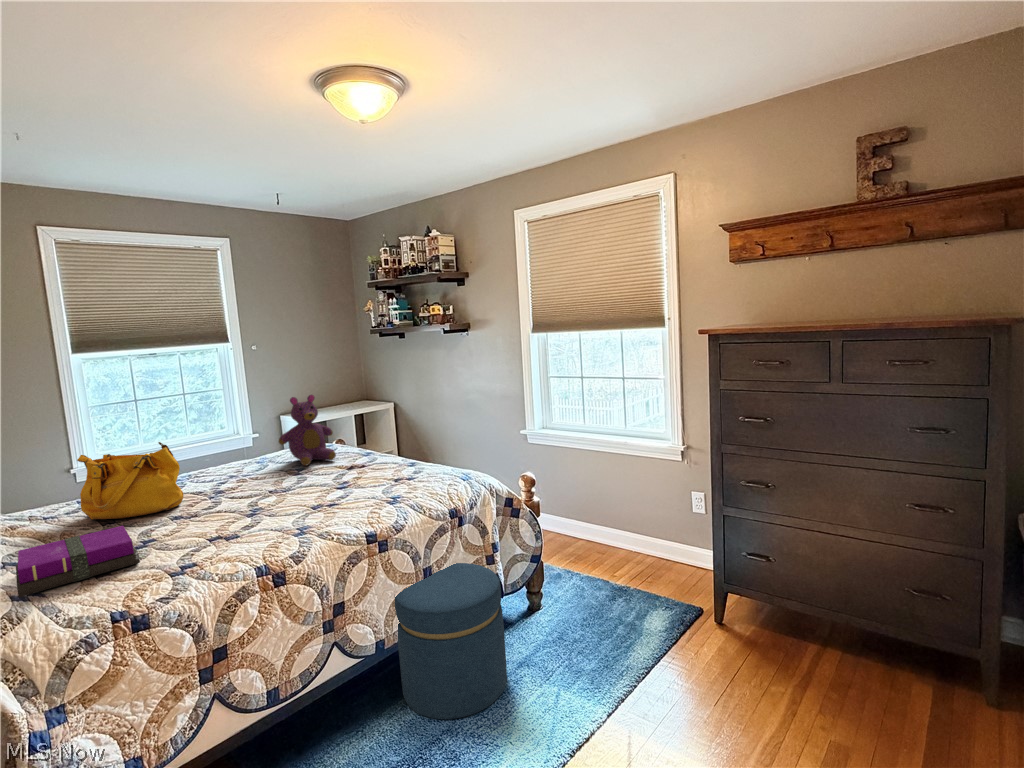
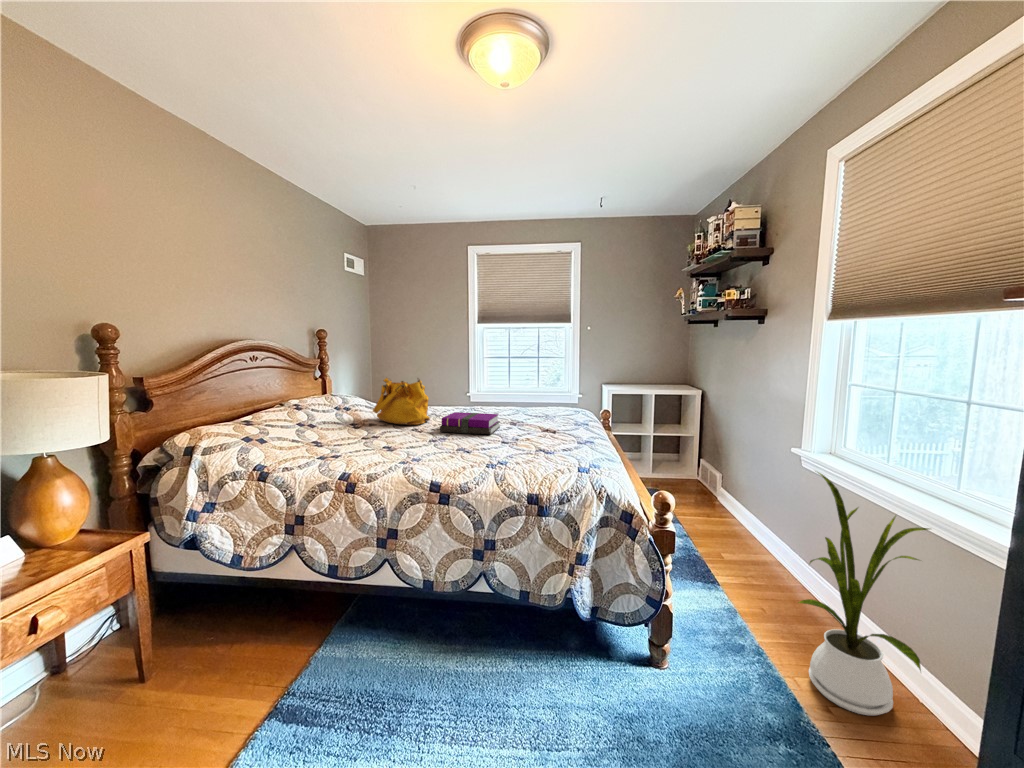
teddy bear: present [279,395,336,466] -> none [521,364,568,425]
house plant: none [567,435,651,569] -> present [799,472,929,716]
notebook: present [16,526,140,597] -> present [440,412,500,434]
ottoman: present [395,563,507,719] -> none [431,542,544,715]

